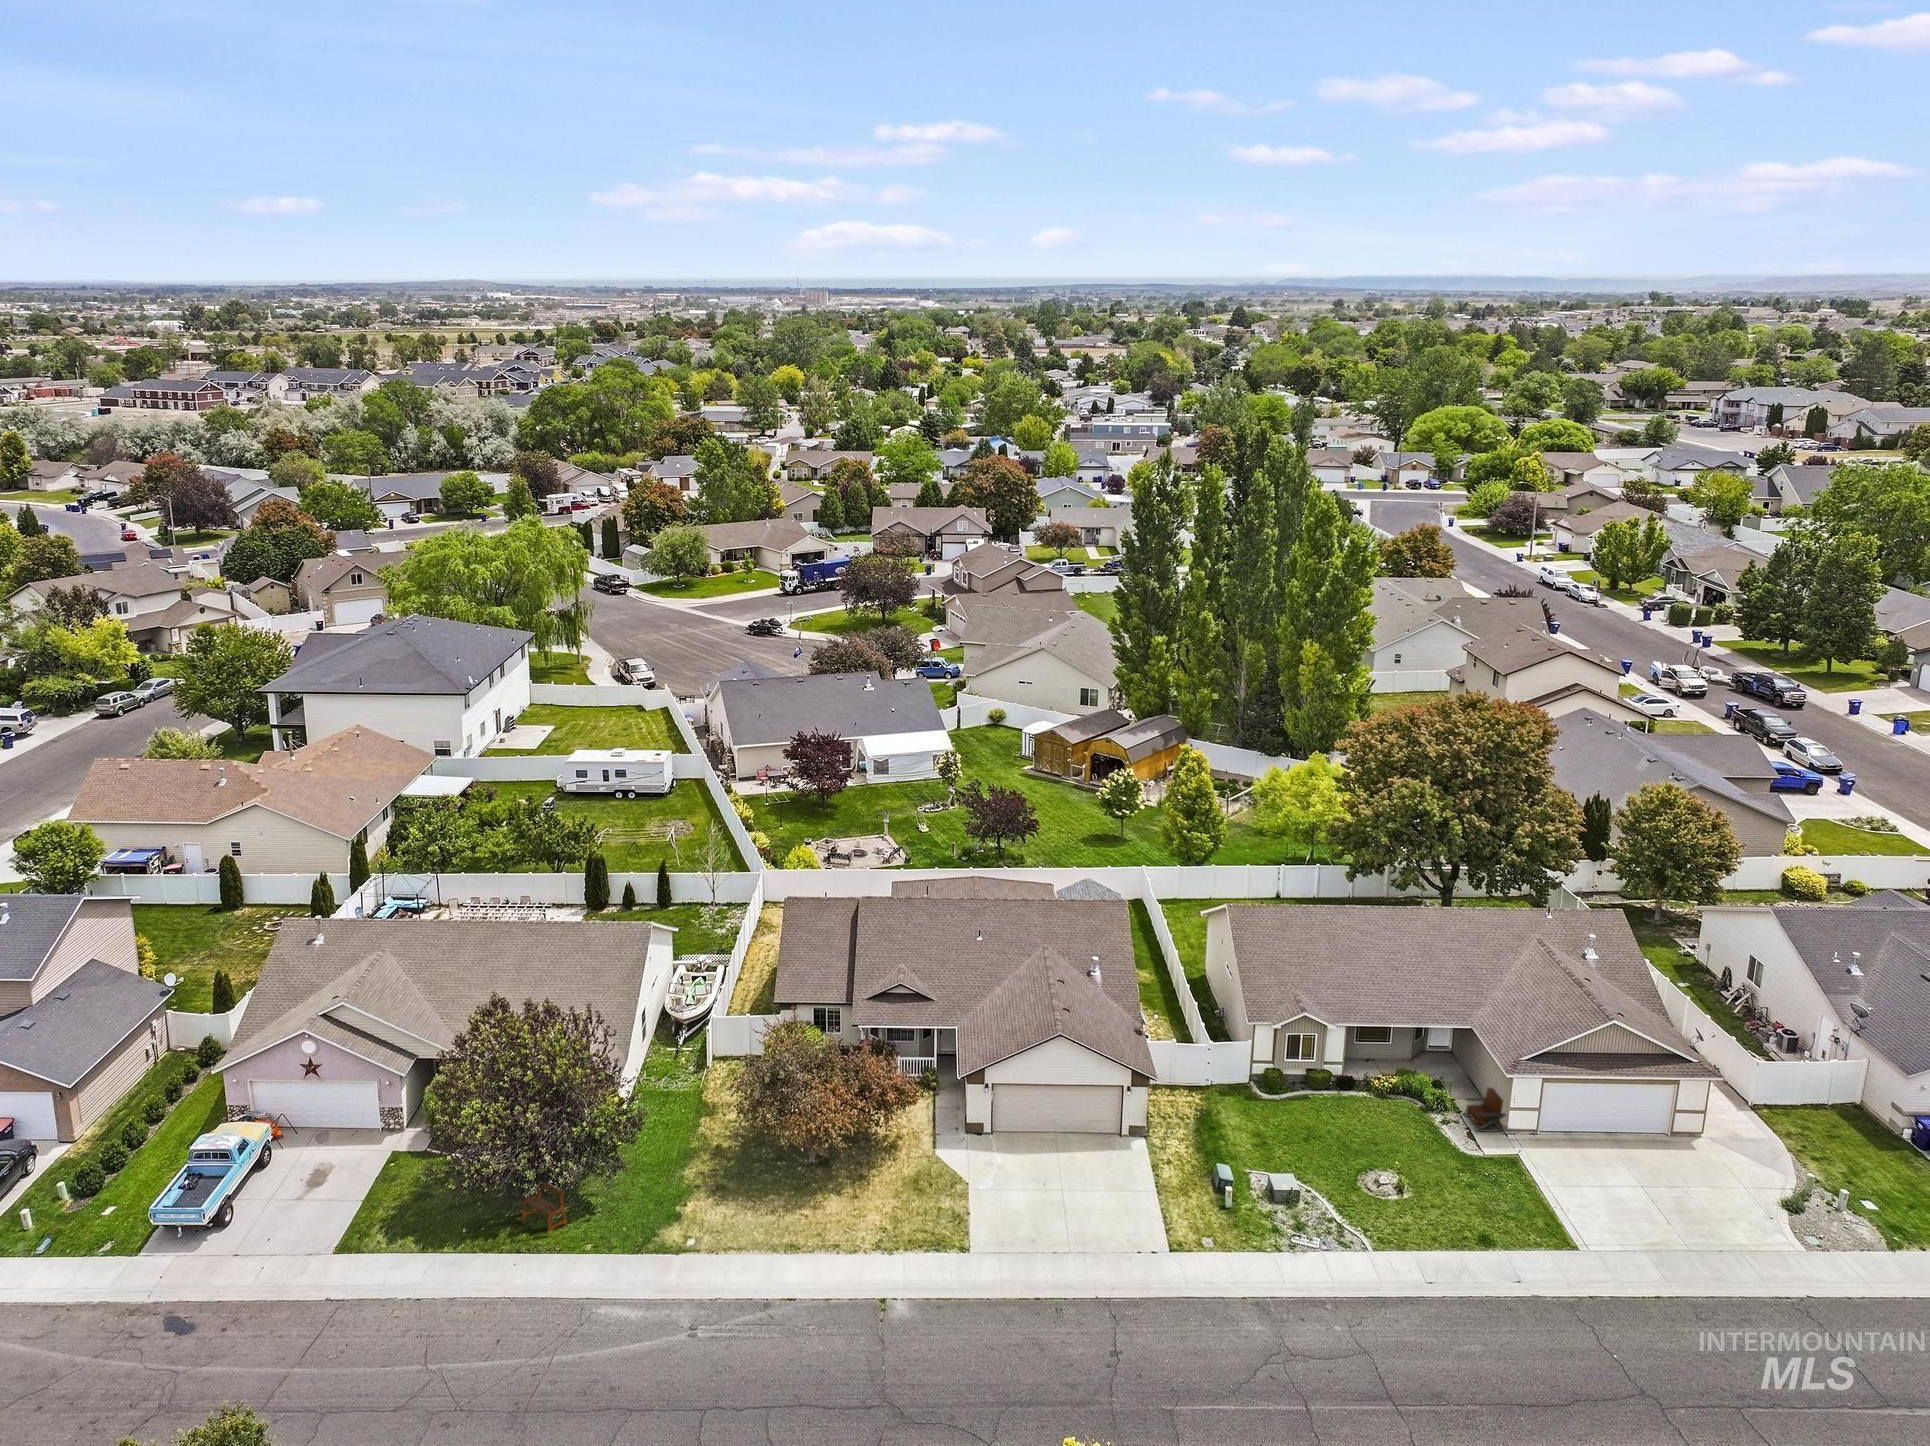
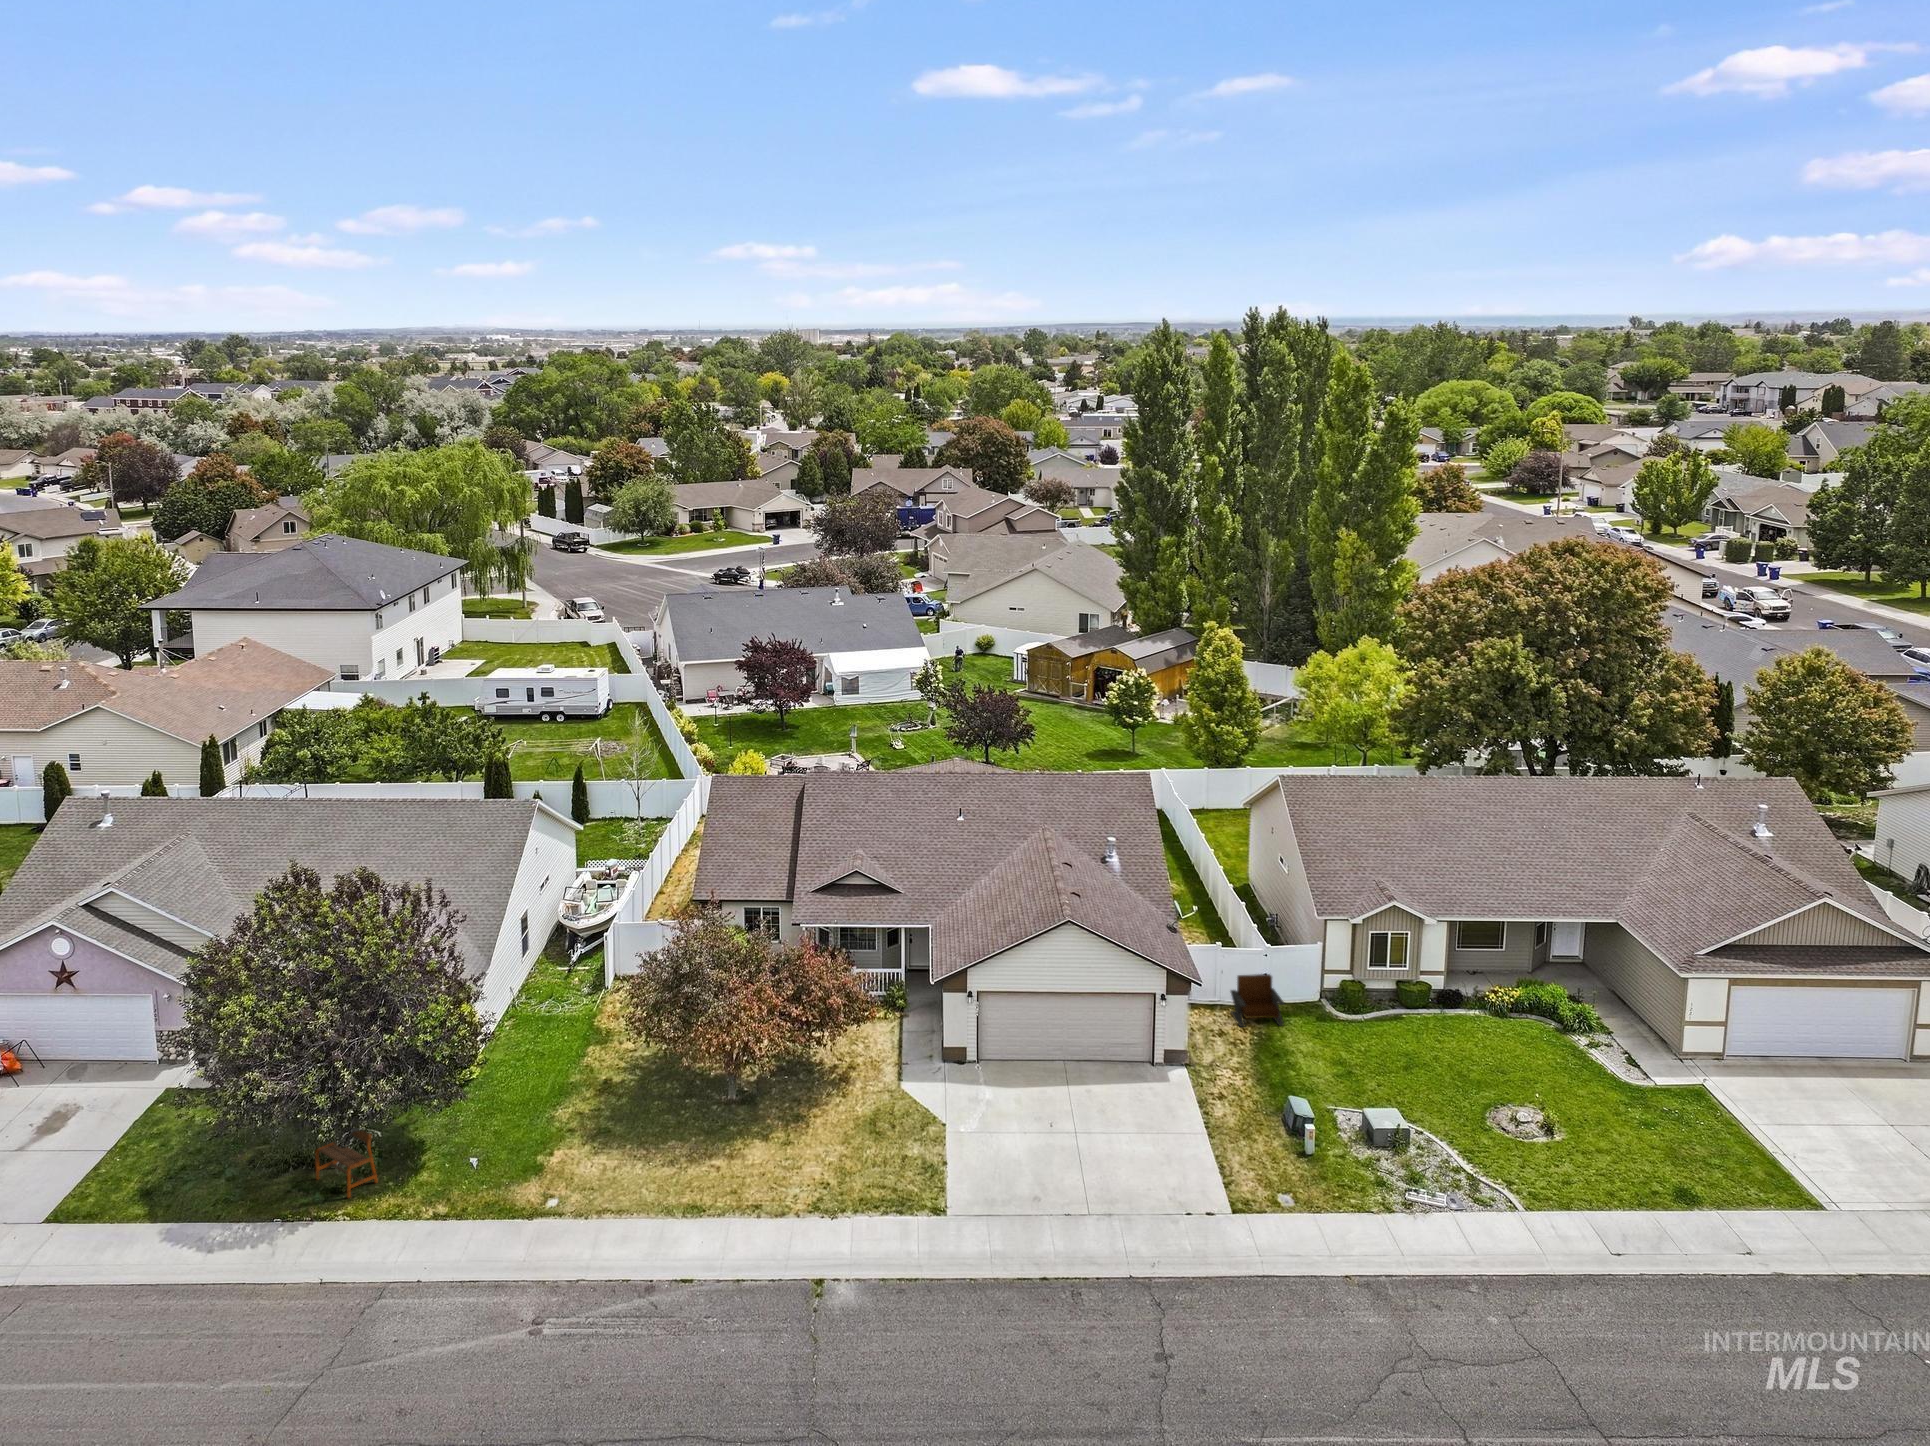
lounge chair: present [1464,1088,1506,1132] -> present [1231,974,1284,1027]

